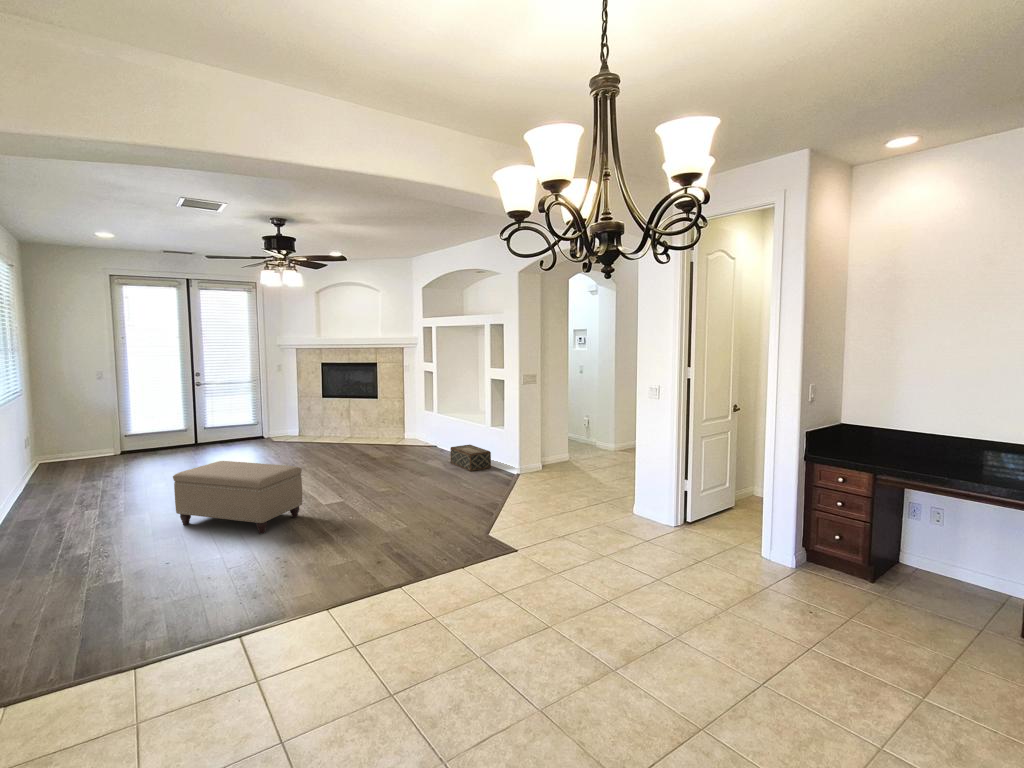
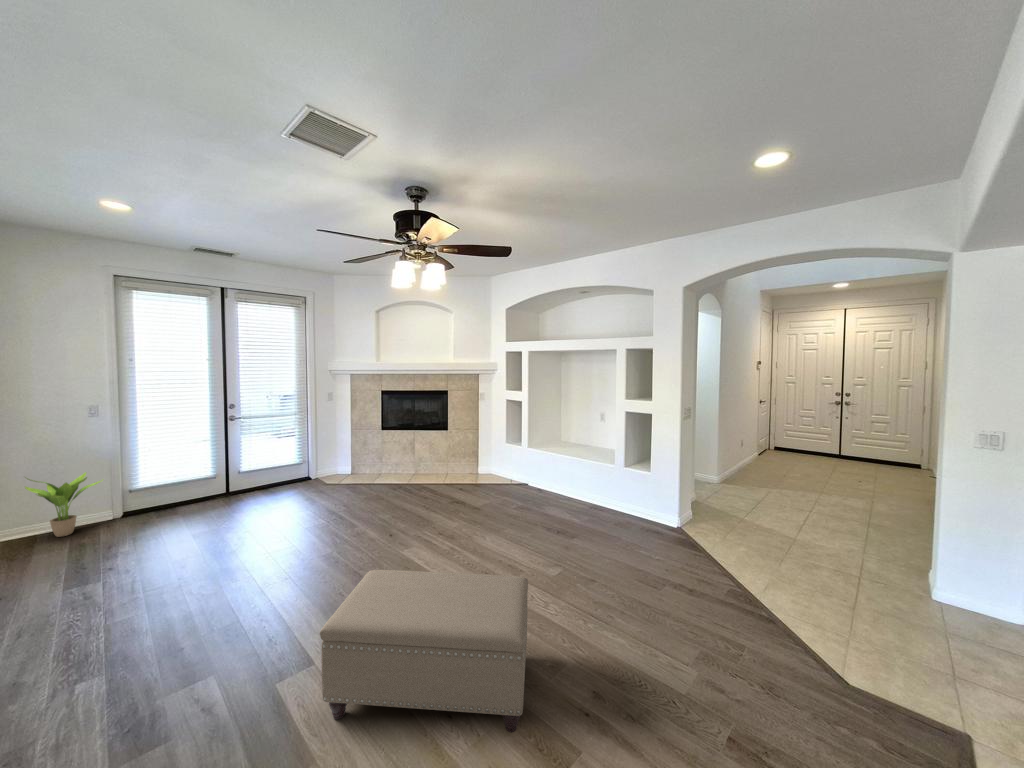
potted plant: none [60,416,108,460] -> present [25,472,103,537]
woven basket: present [450,445,491,471] -> none [582,487,639,524]

